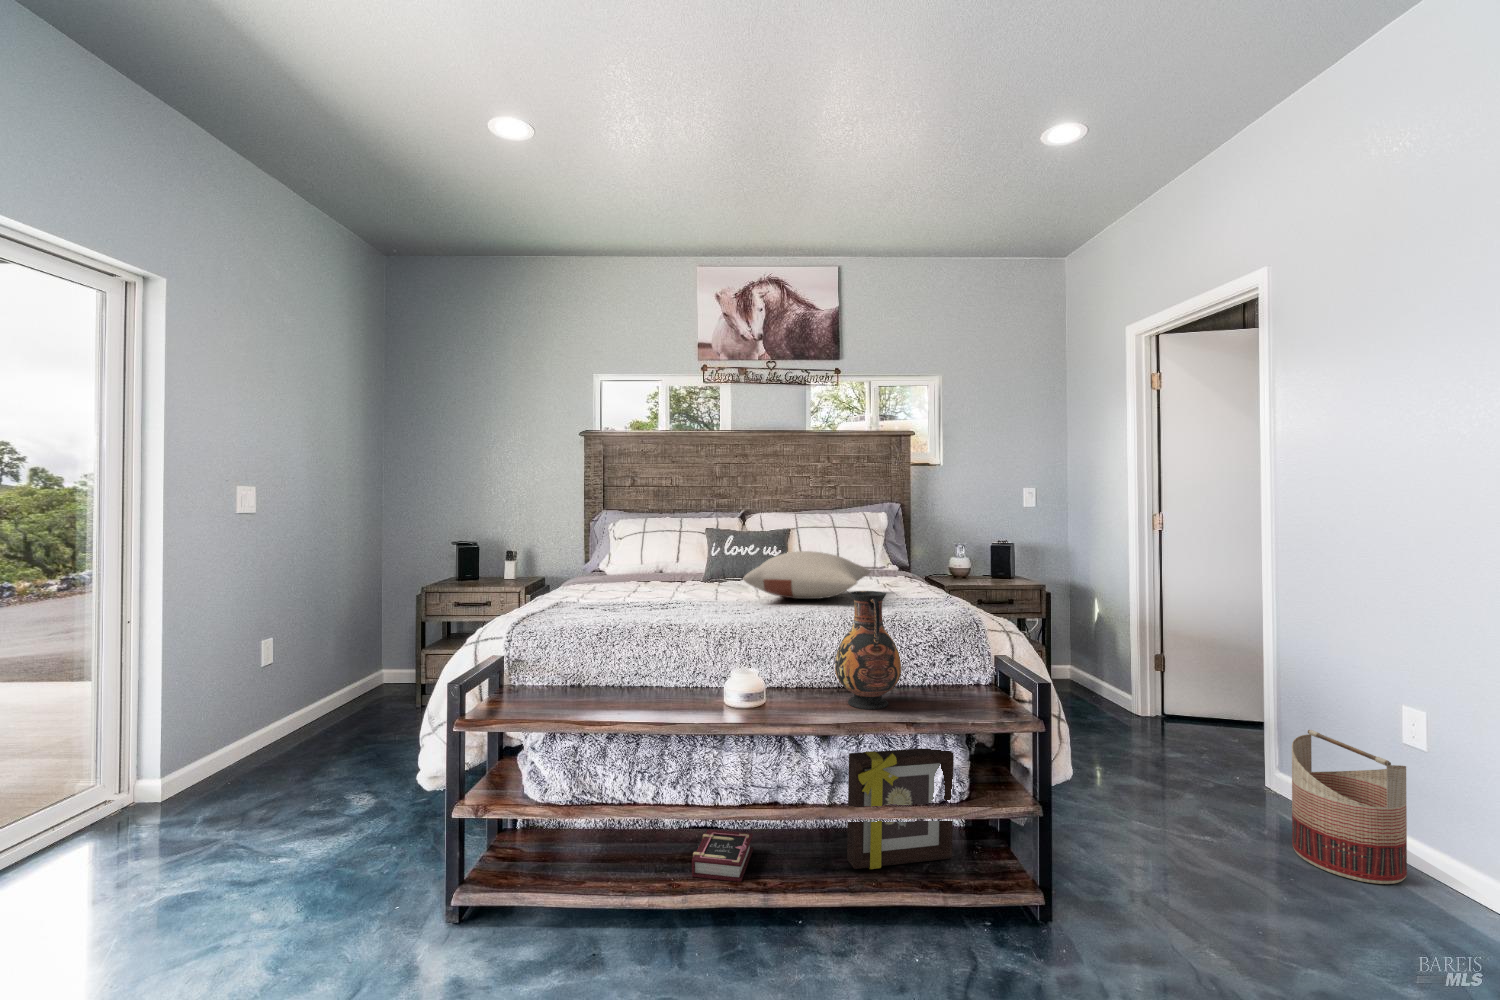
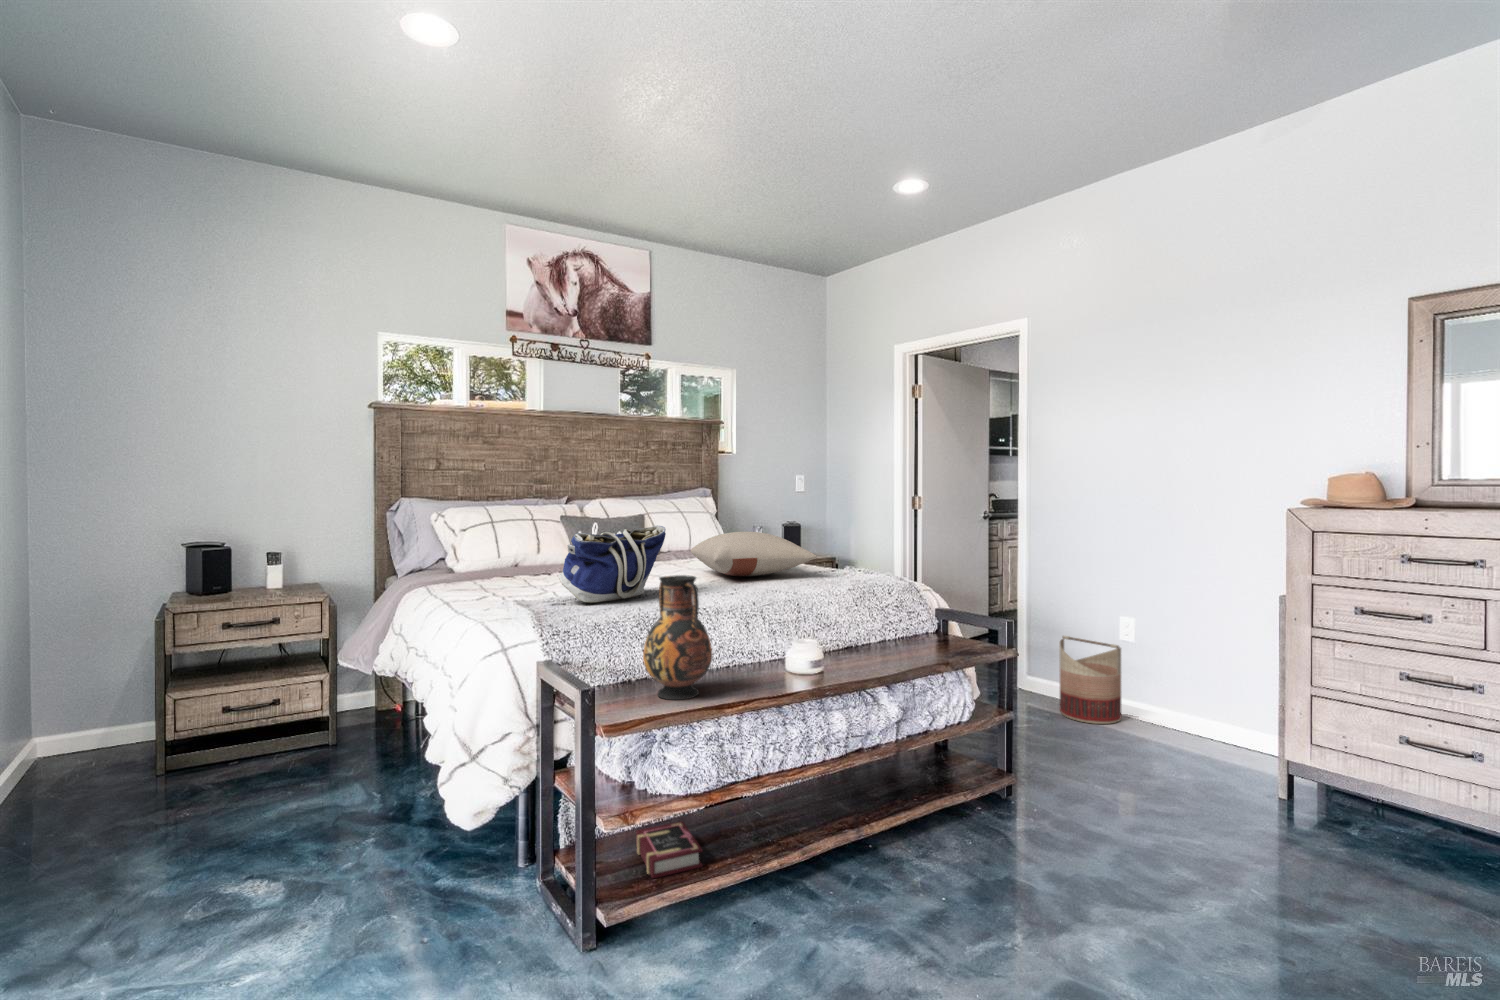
tote bag: none [570,542,680,609] -> present [558,525,666,602]
vase: present [835,591,901,710] -> present [643,575,712,700]
picture frame: present [847,748,954,869] -> none [887,680,945,790]
book: present [692,829,753,882] -> present [636,821,703,878]

